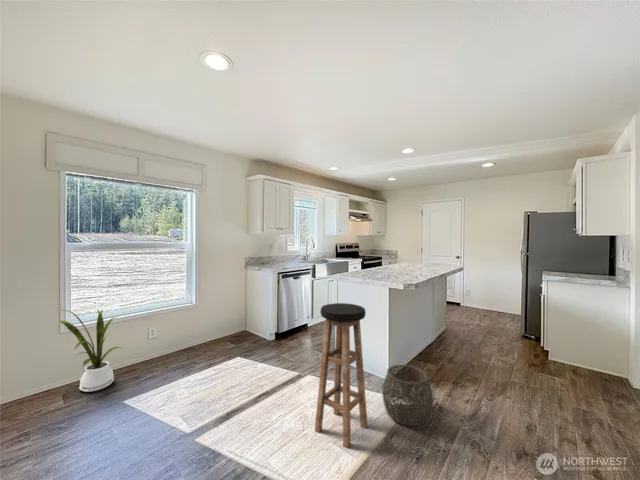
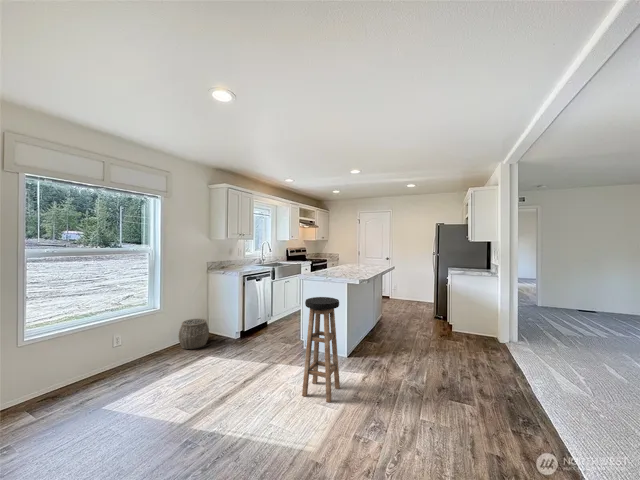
house plant: present [61,310,120,392] -> none [38,318,103,399]
woven basket: present [382,365,433,427] -> present [179,319,209,349]

